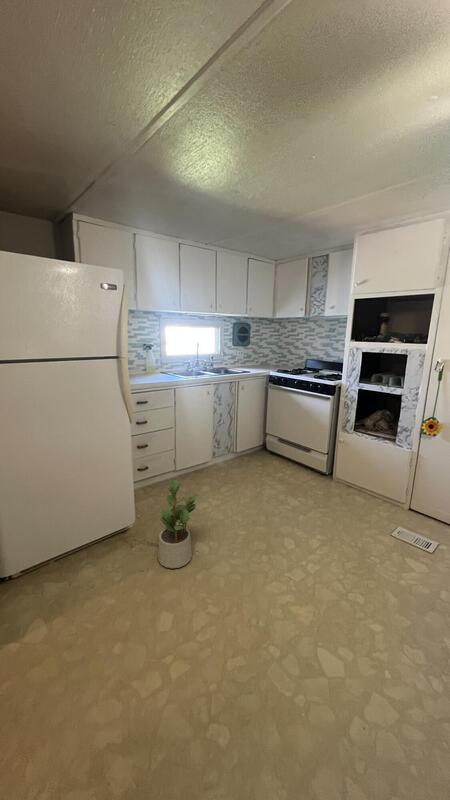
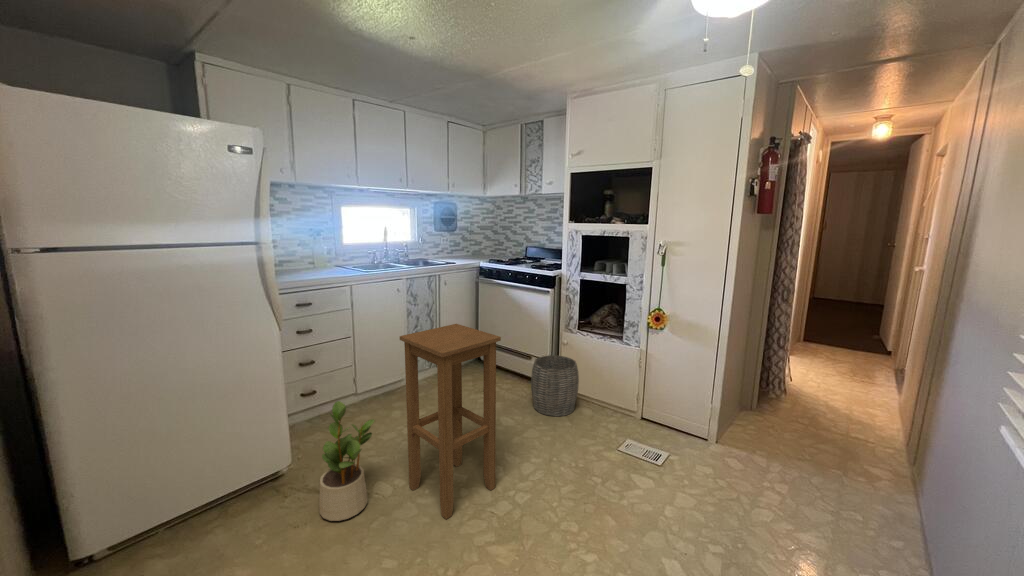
stool: none [220,424,301,577] -> present [400,324,501,519]
woven basket: none [312,451,354,501] -> present [531,355,579,416]

